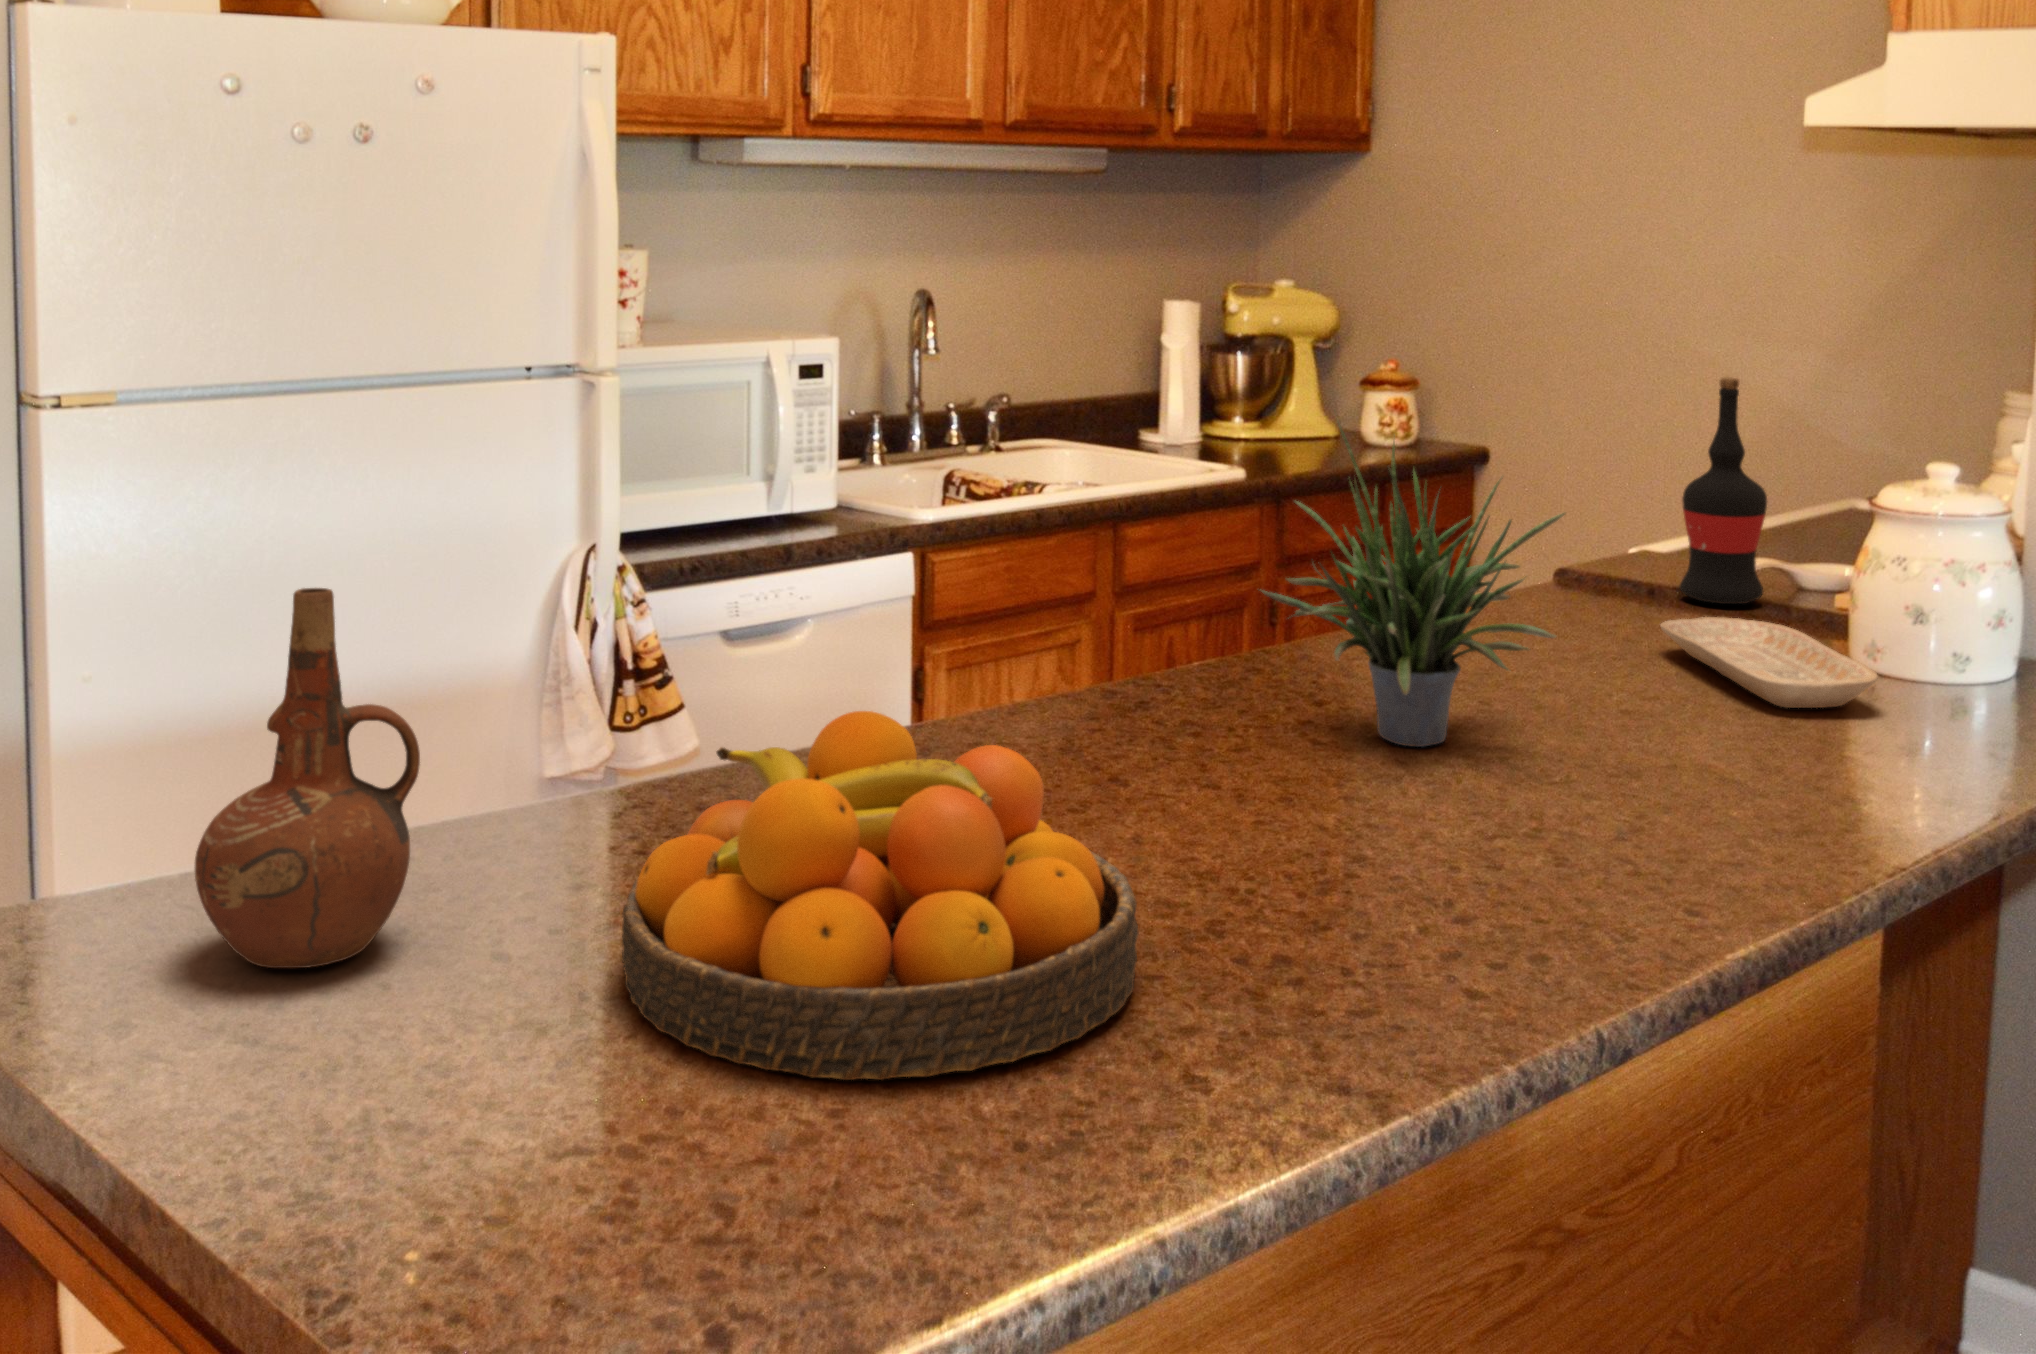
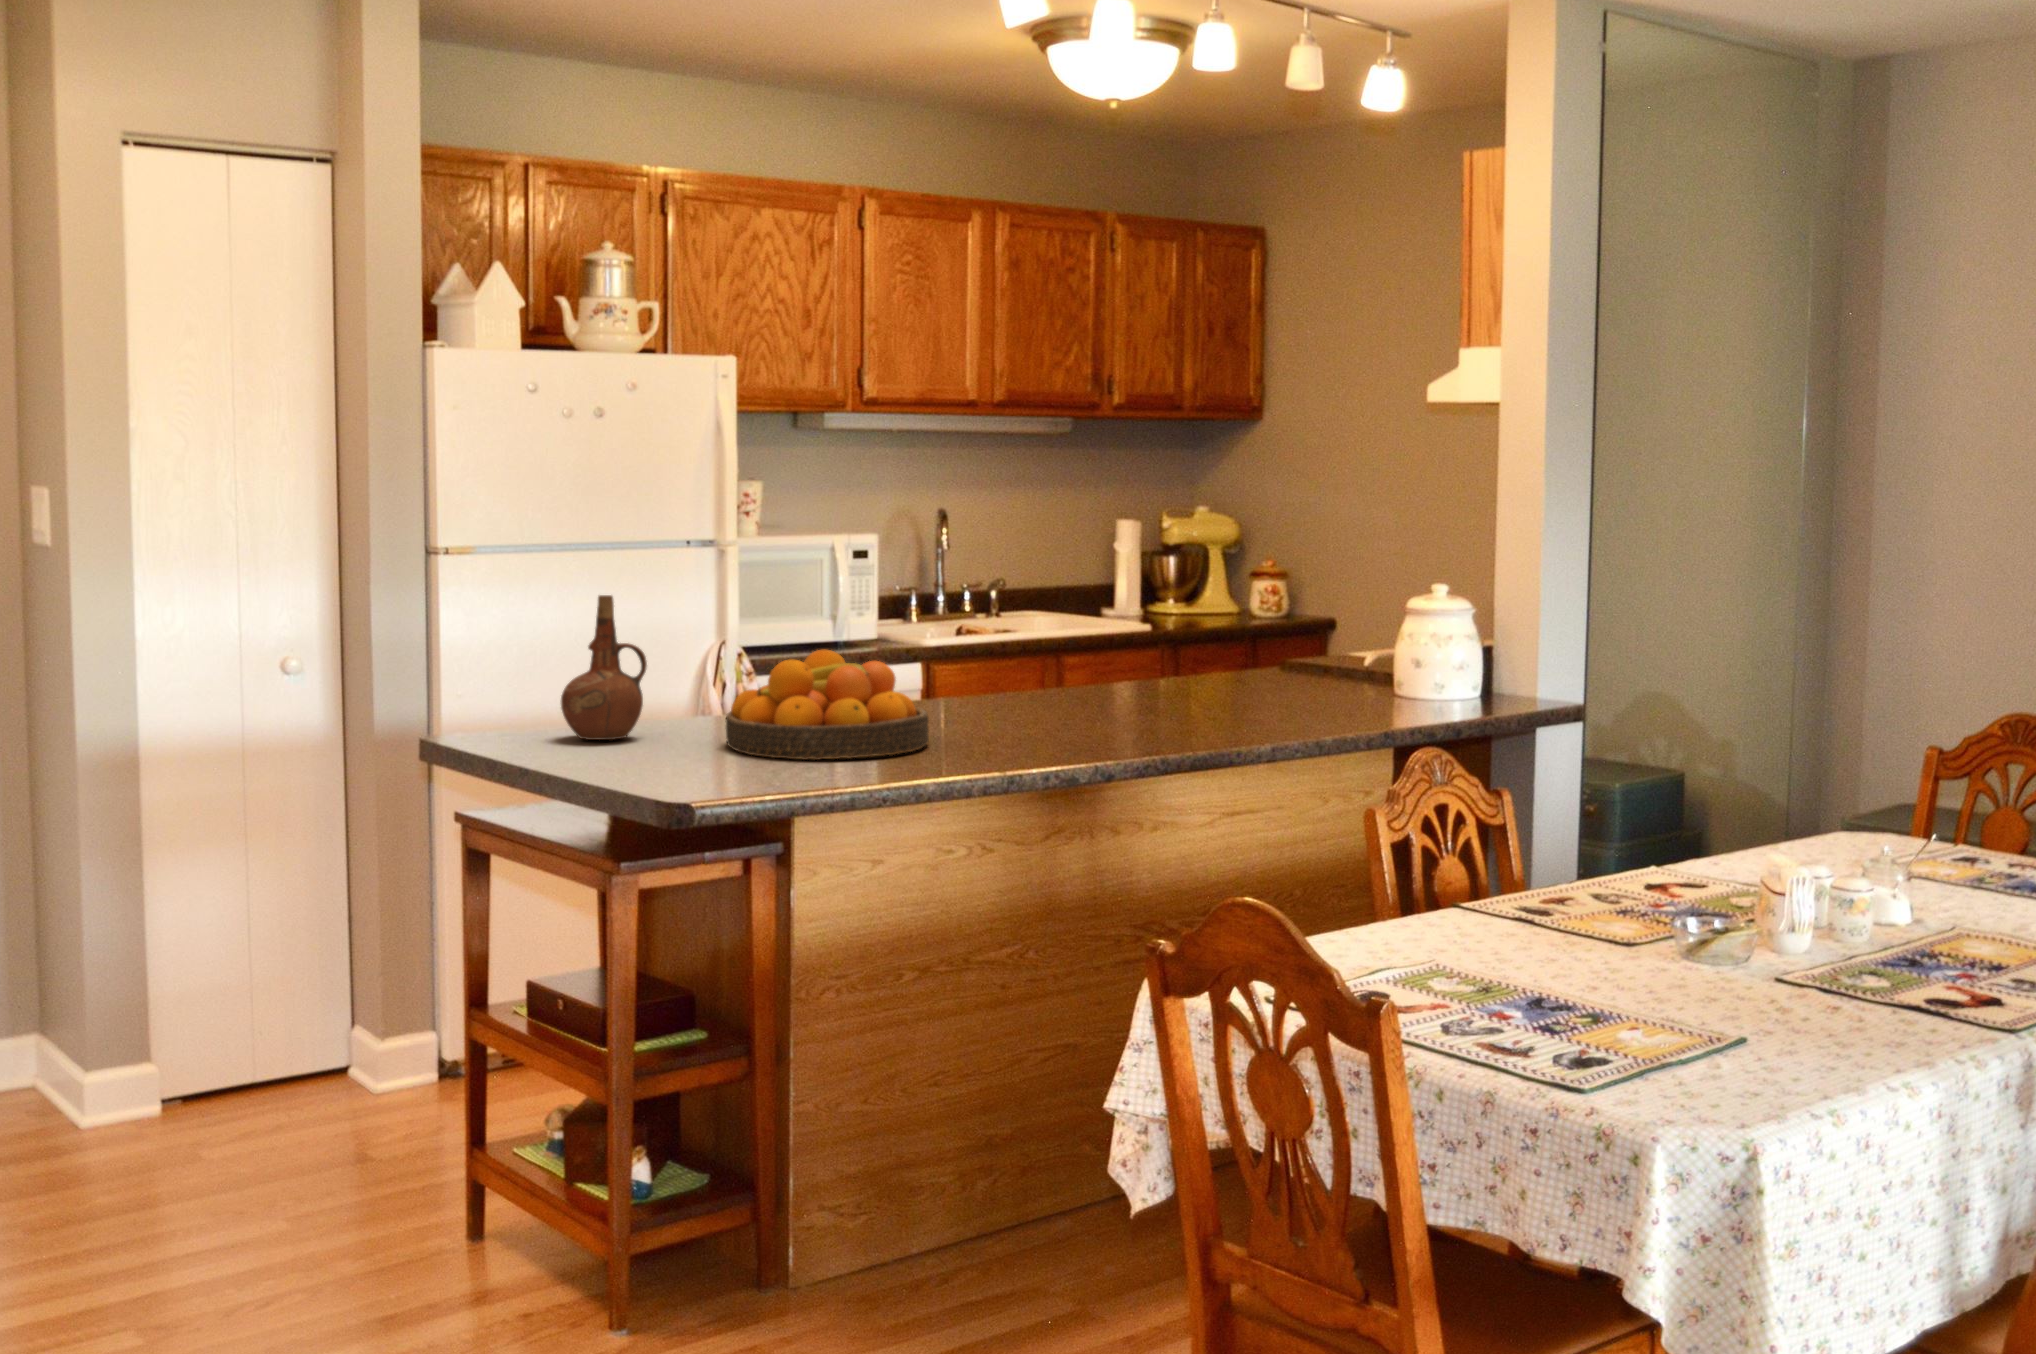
wine bottle: present [1679,378,1767,604] -> none [1333,546,1380,672]
potted plant: present [1261,410,1565,747] -> none [1043,547,1177,707]
tray: present [1660,617,1878,708] -> none [1286,668,1367,700]

